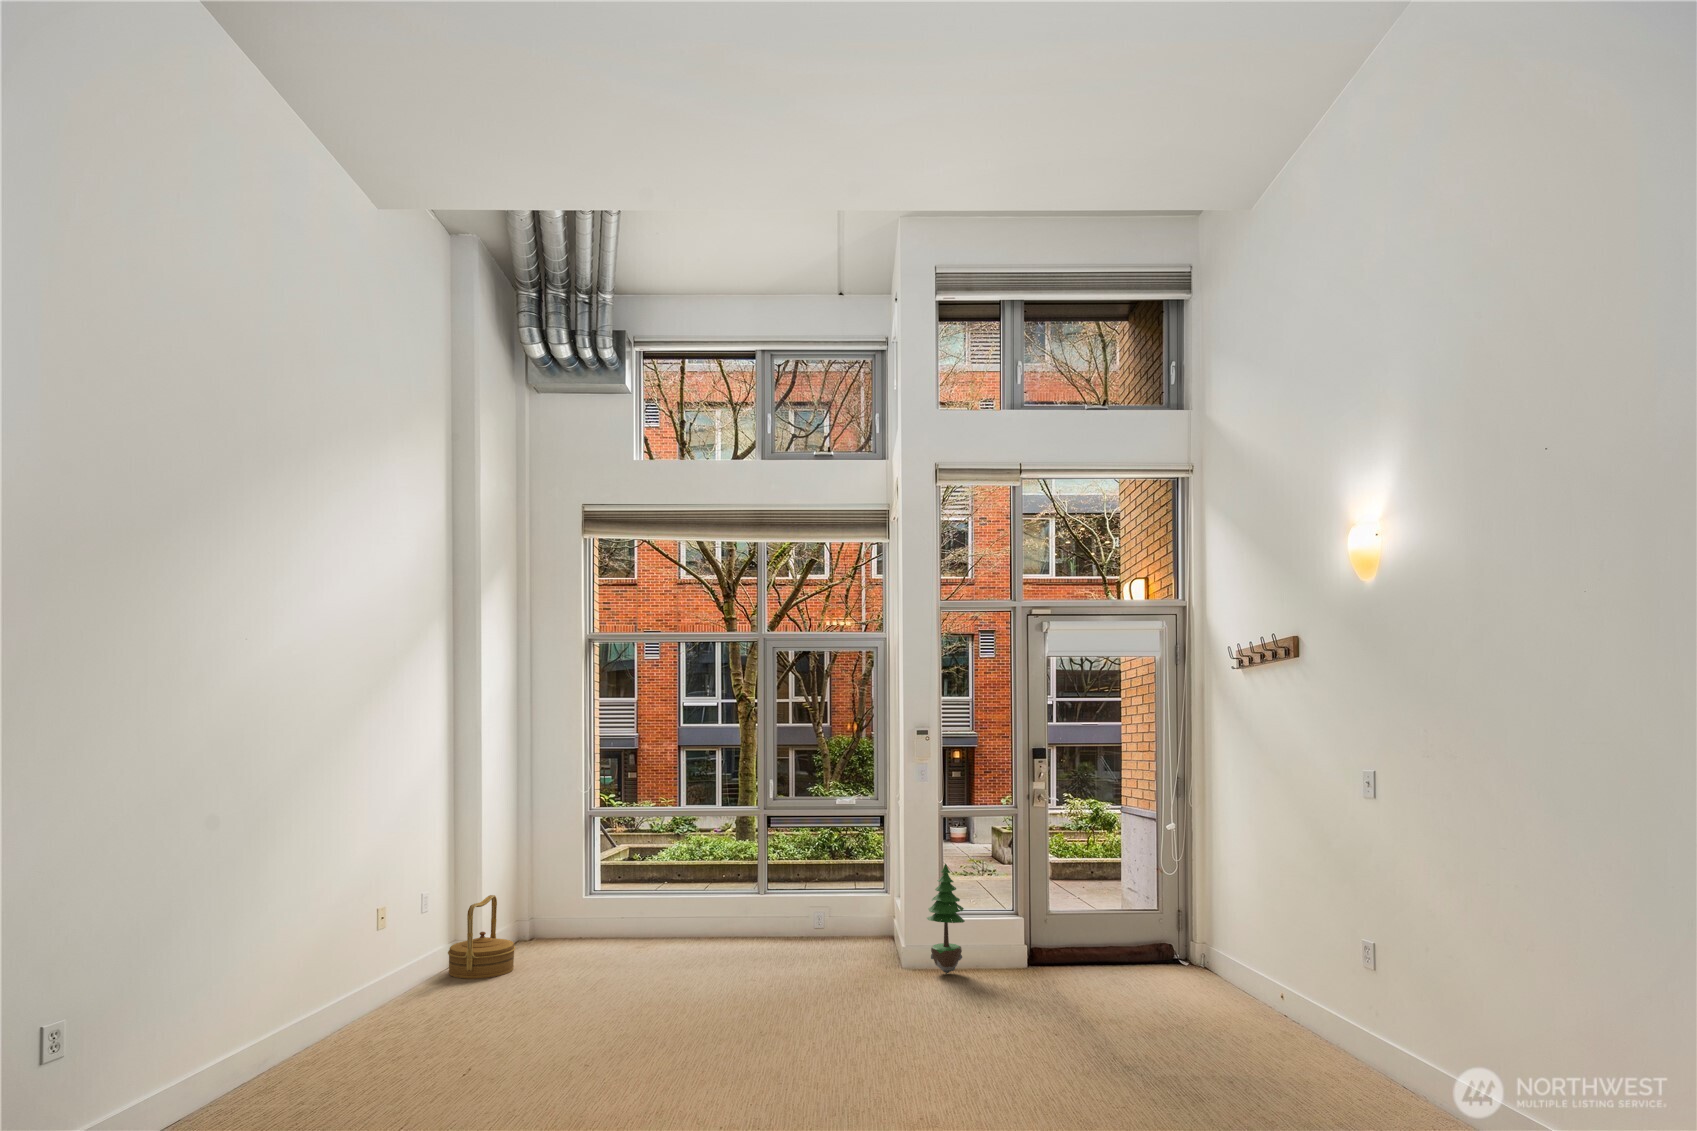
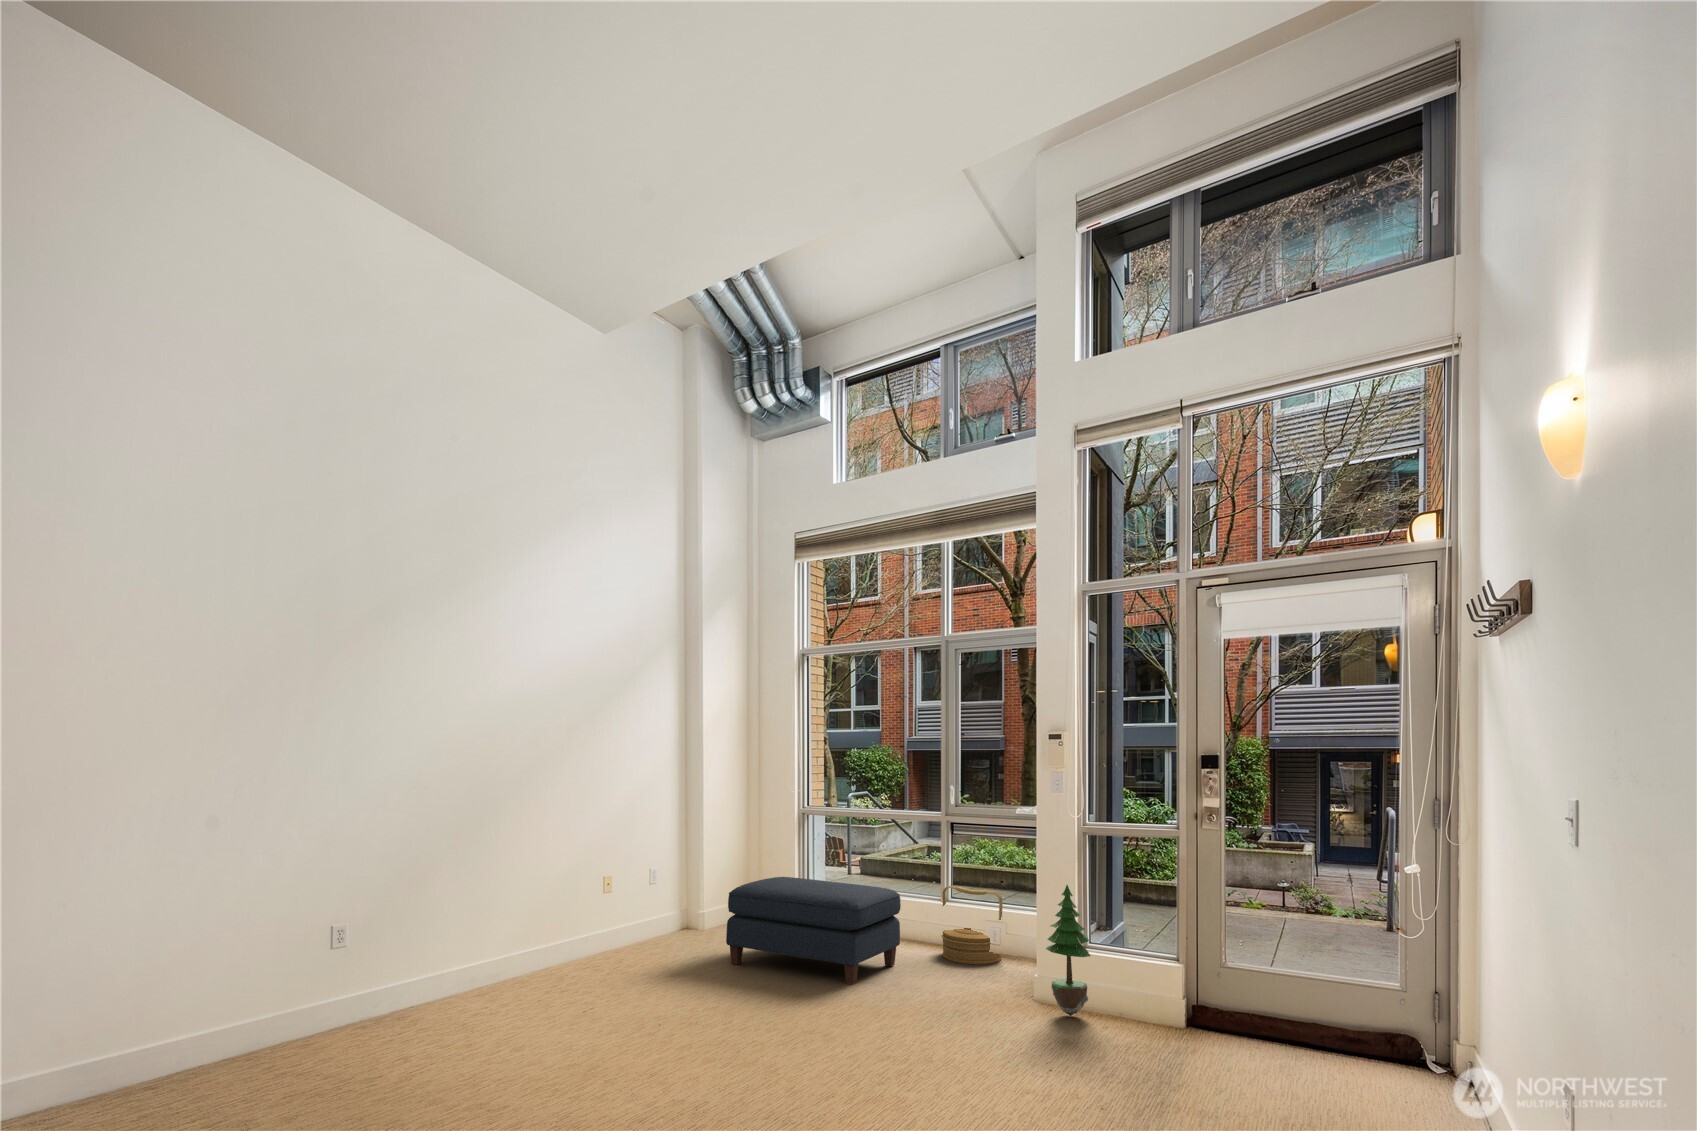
ottoman: none [583,888,747,986] -> present [726,877,901,985]
woven basket: present [448,895,516,979] -> present [942,886,1003,964]

